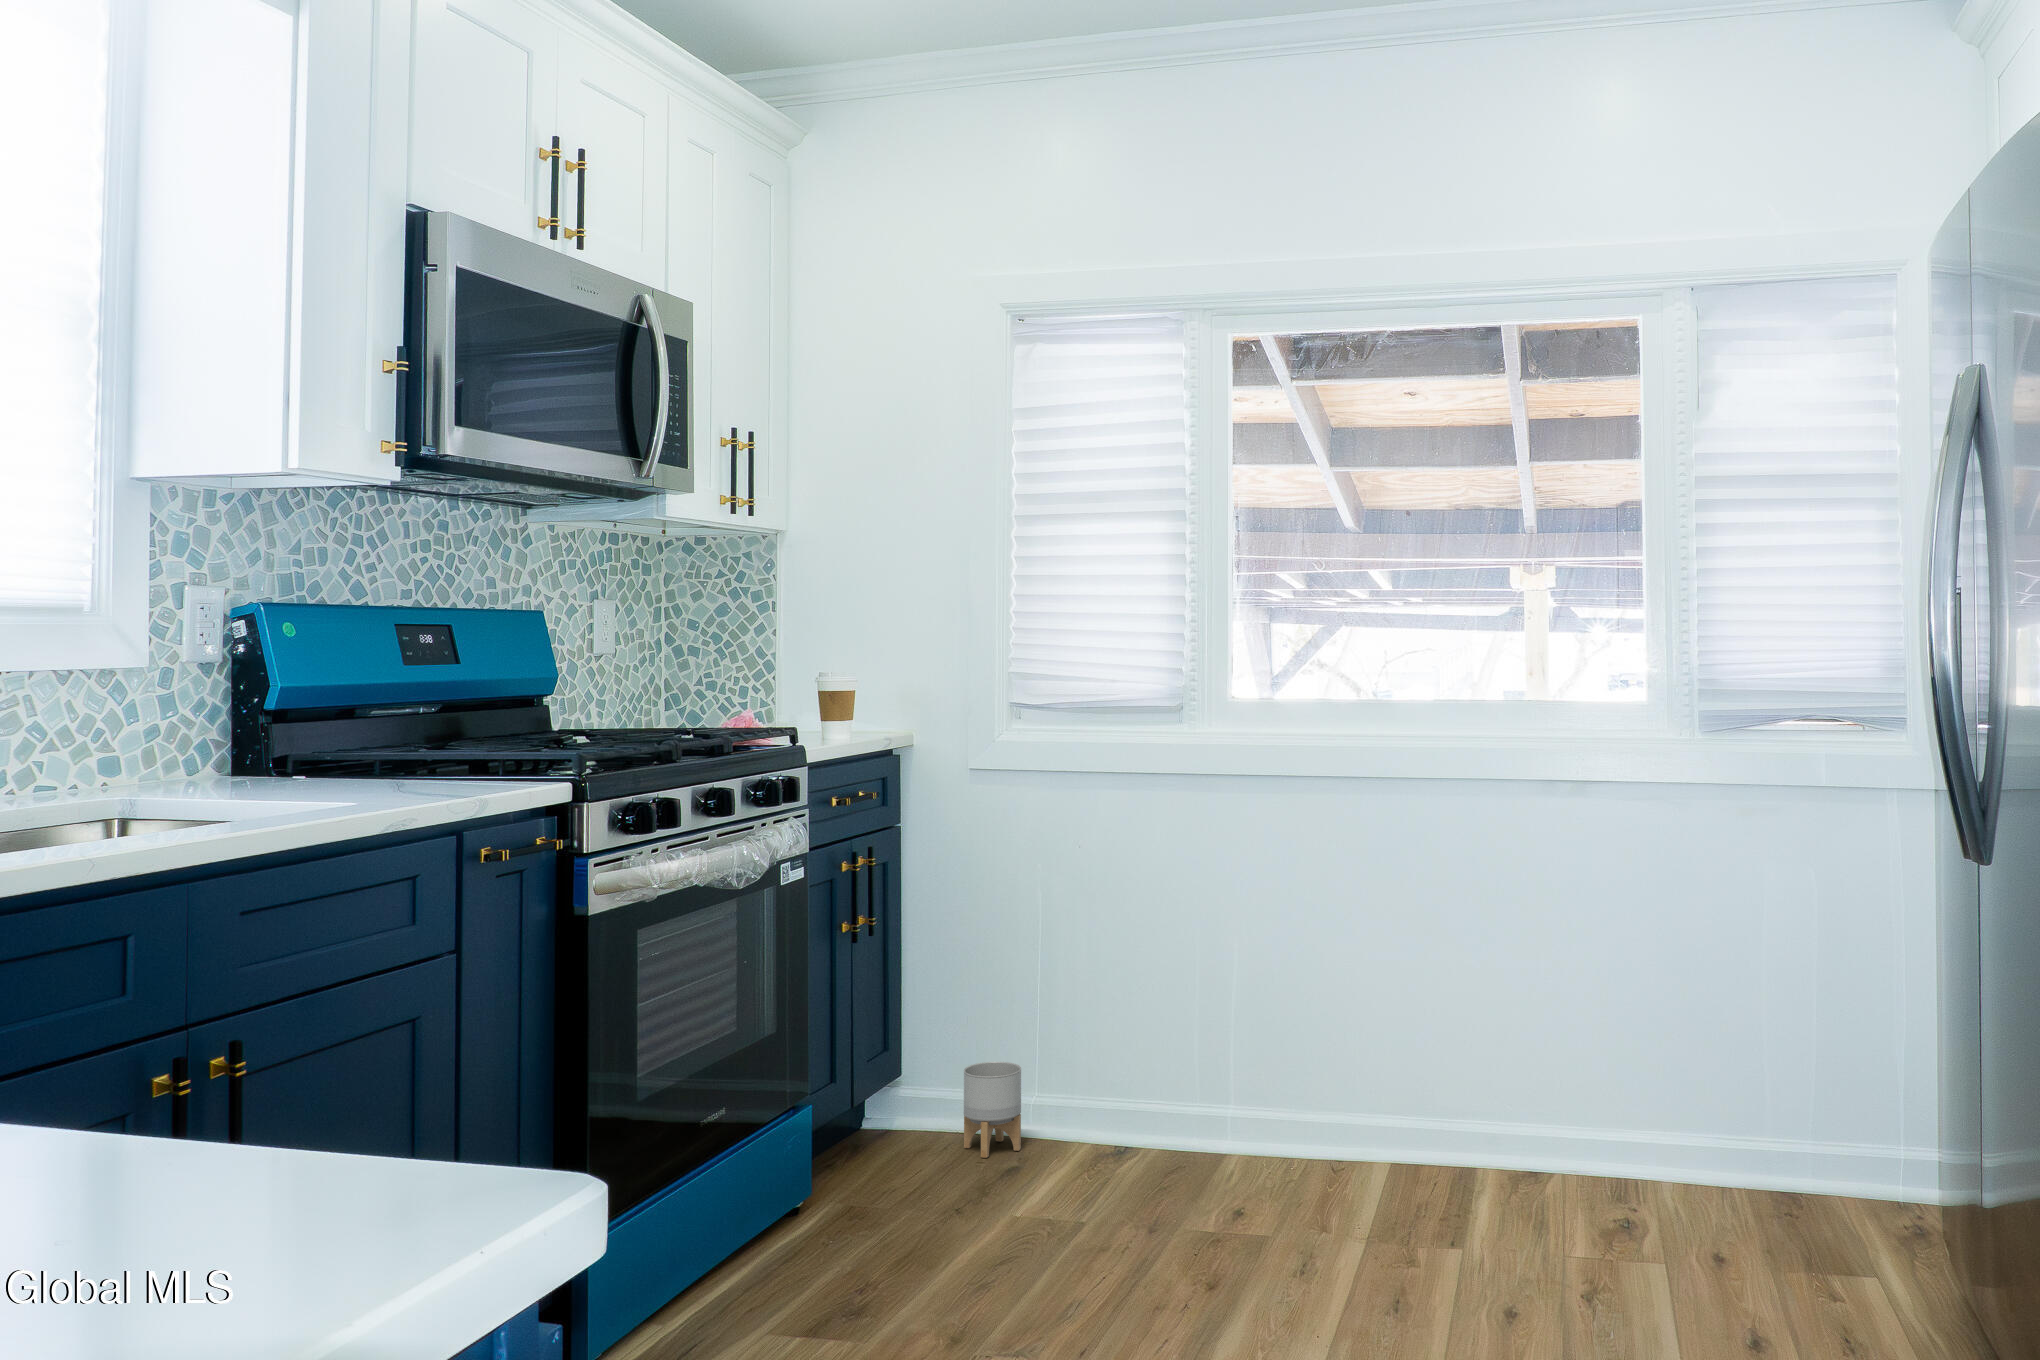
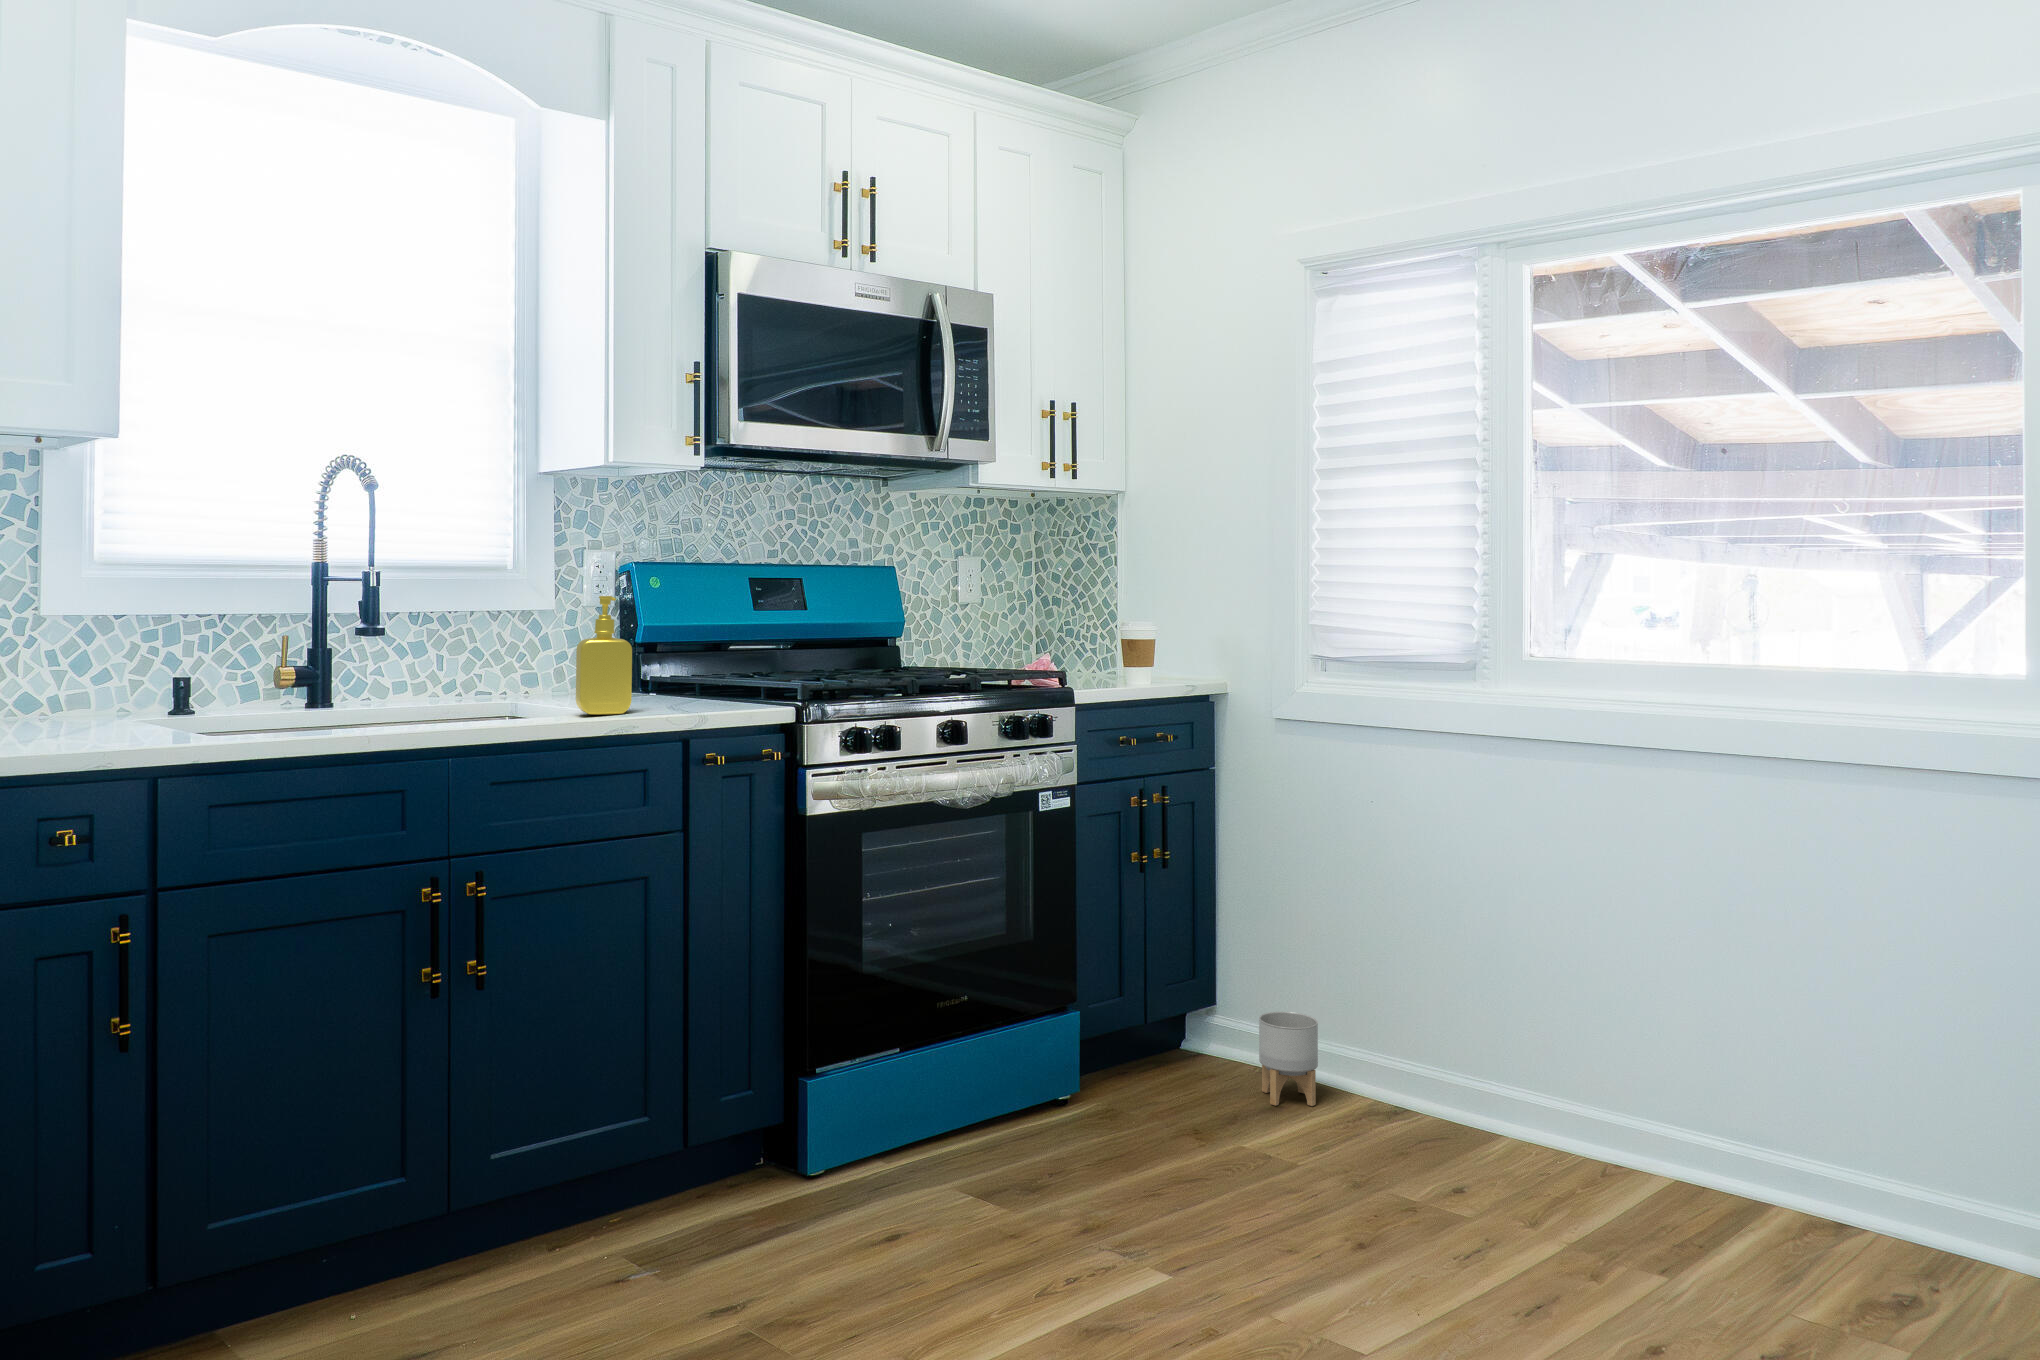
soap dispenser: none [293,648,380,804] -> present [576,596,632,715]

